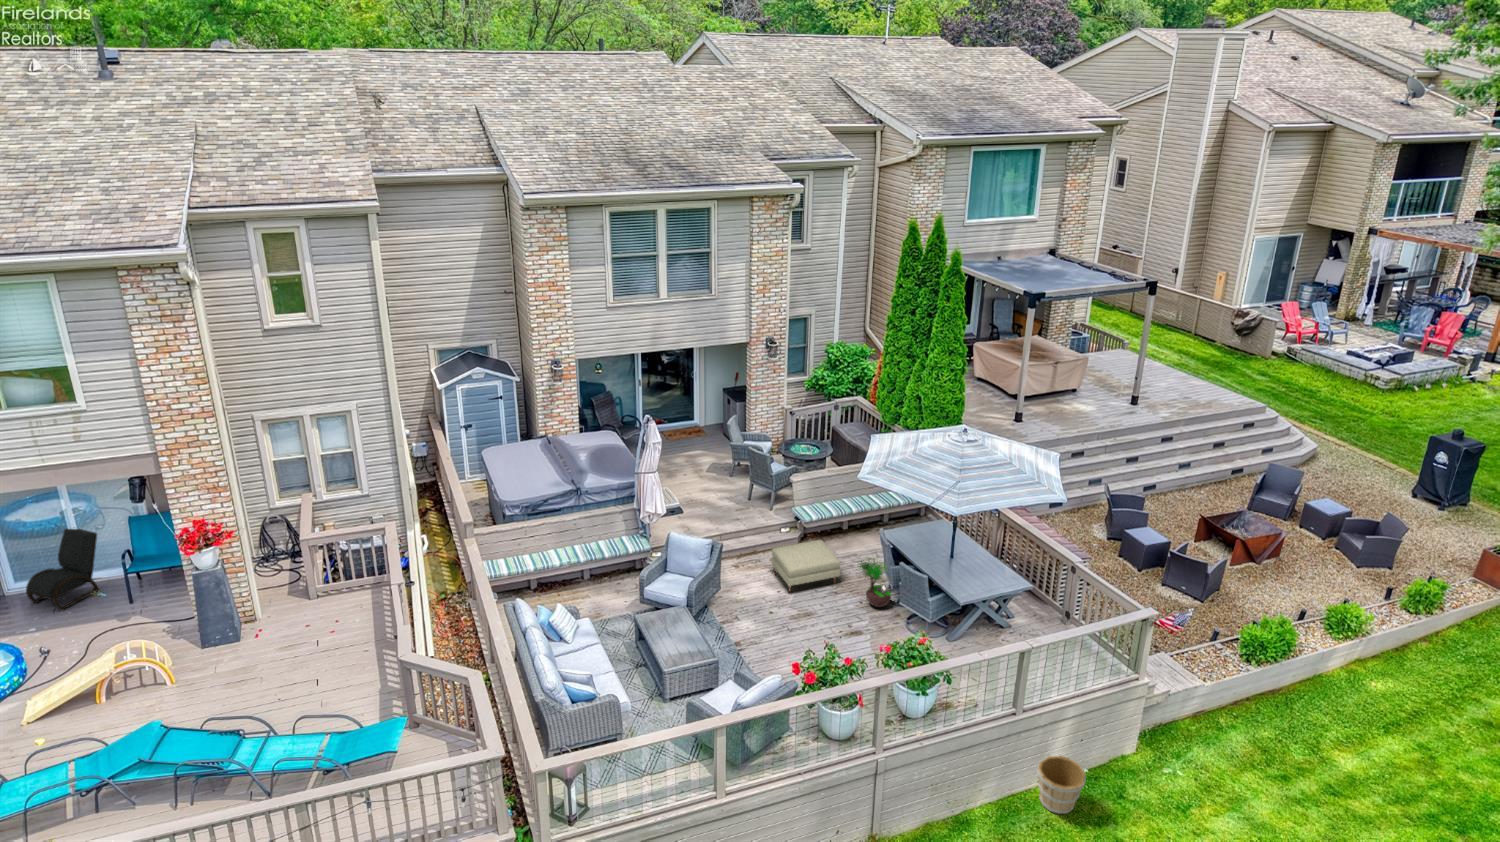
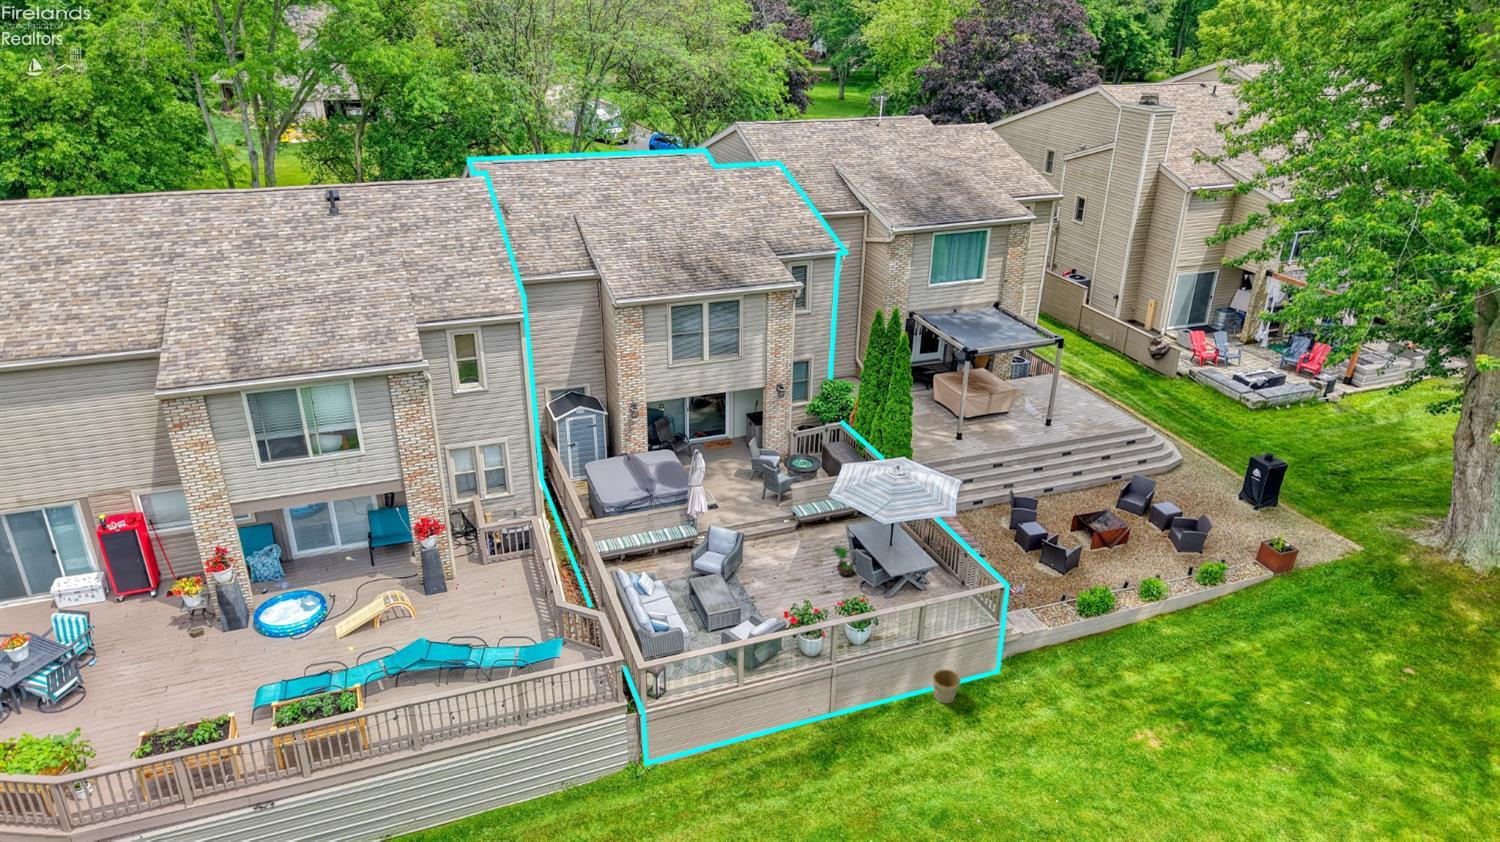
lounge chair: present [26,529,100,611] -> none [313,518,355,571]
ottoman: present [772,540,840,593] -> none [777,530,822,565]

